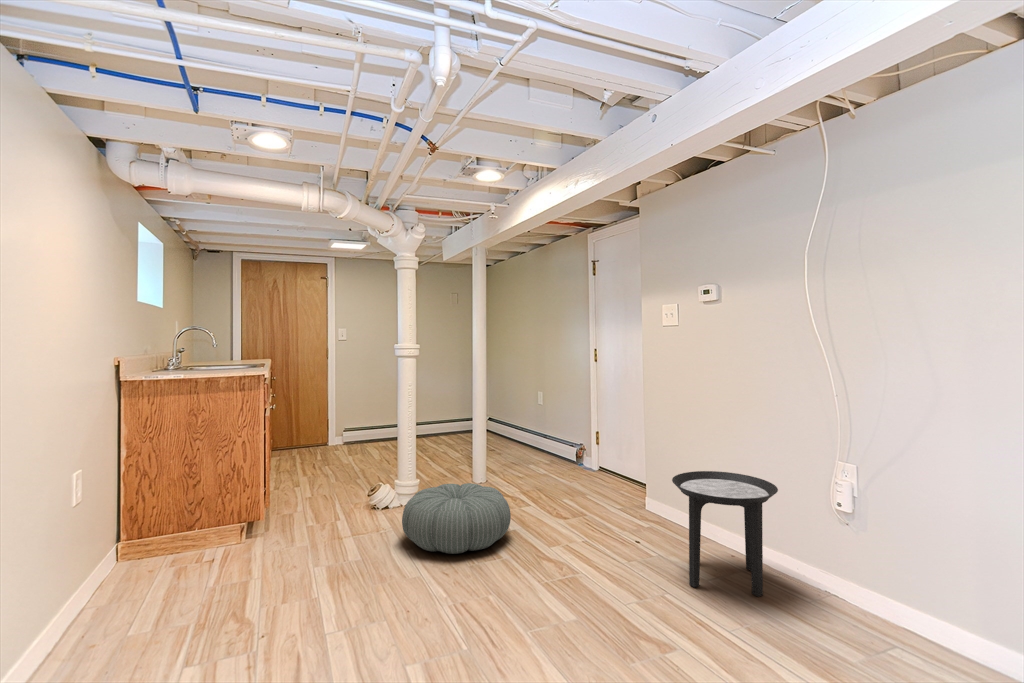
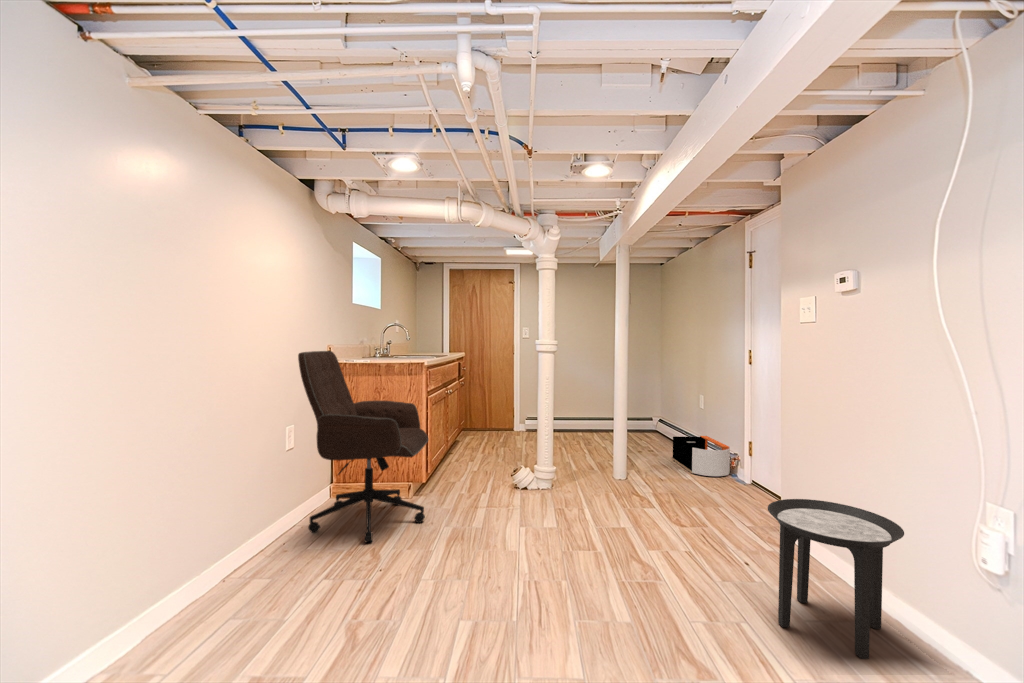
office chair: none [91,358,286,617] -> present [298,351,428,542]
storage bin: none [518,431,574,468] -> present [673,436,730,476]
pouf: present [402,483,511,554] -> none [518,474,617,538]

